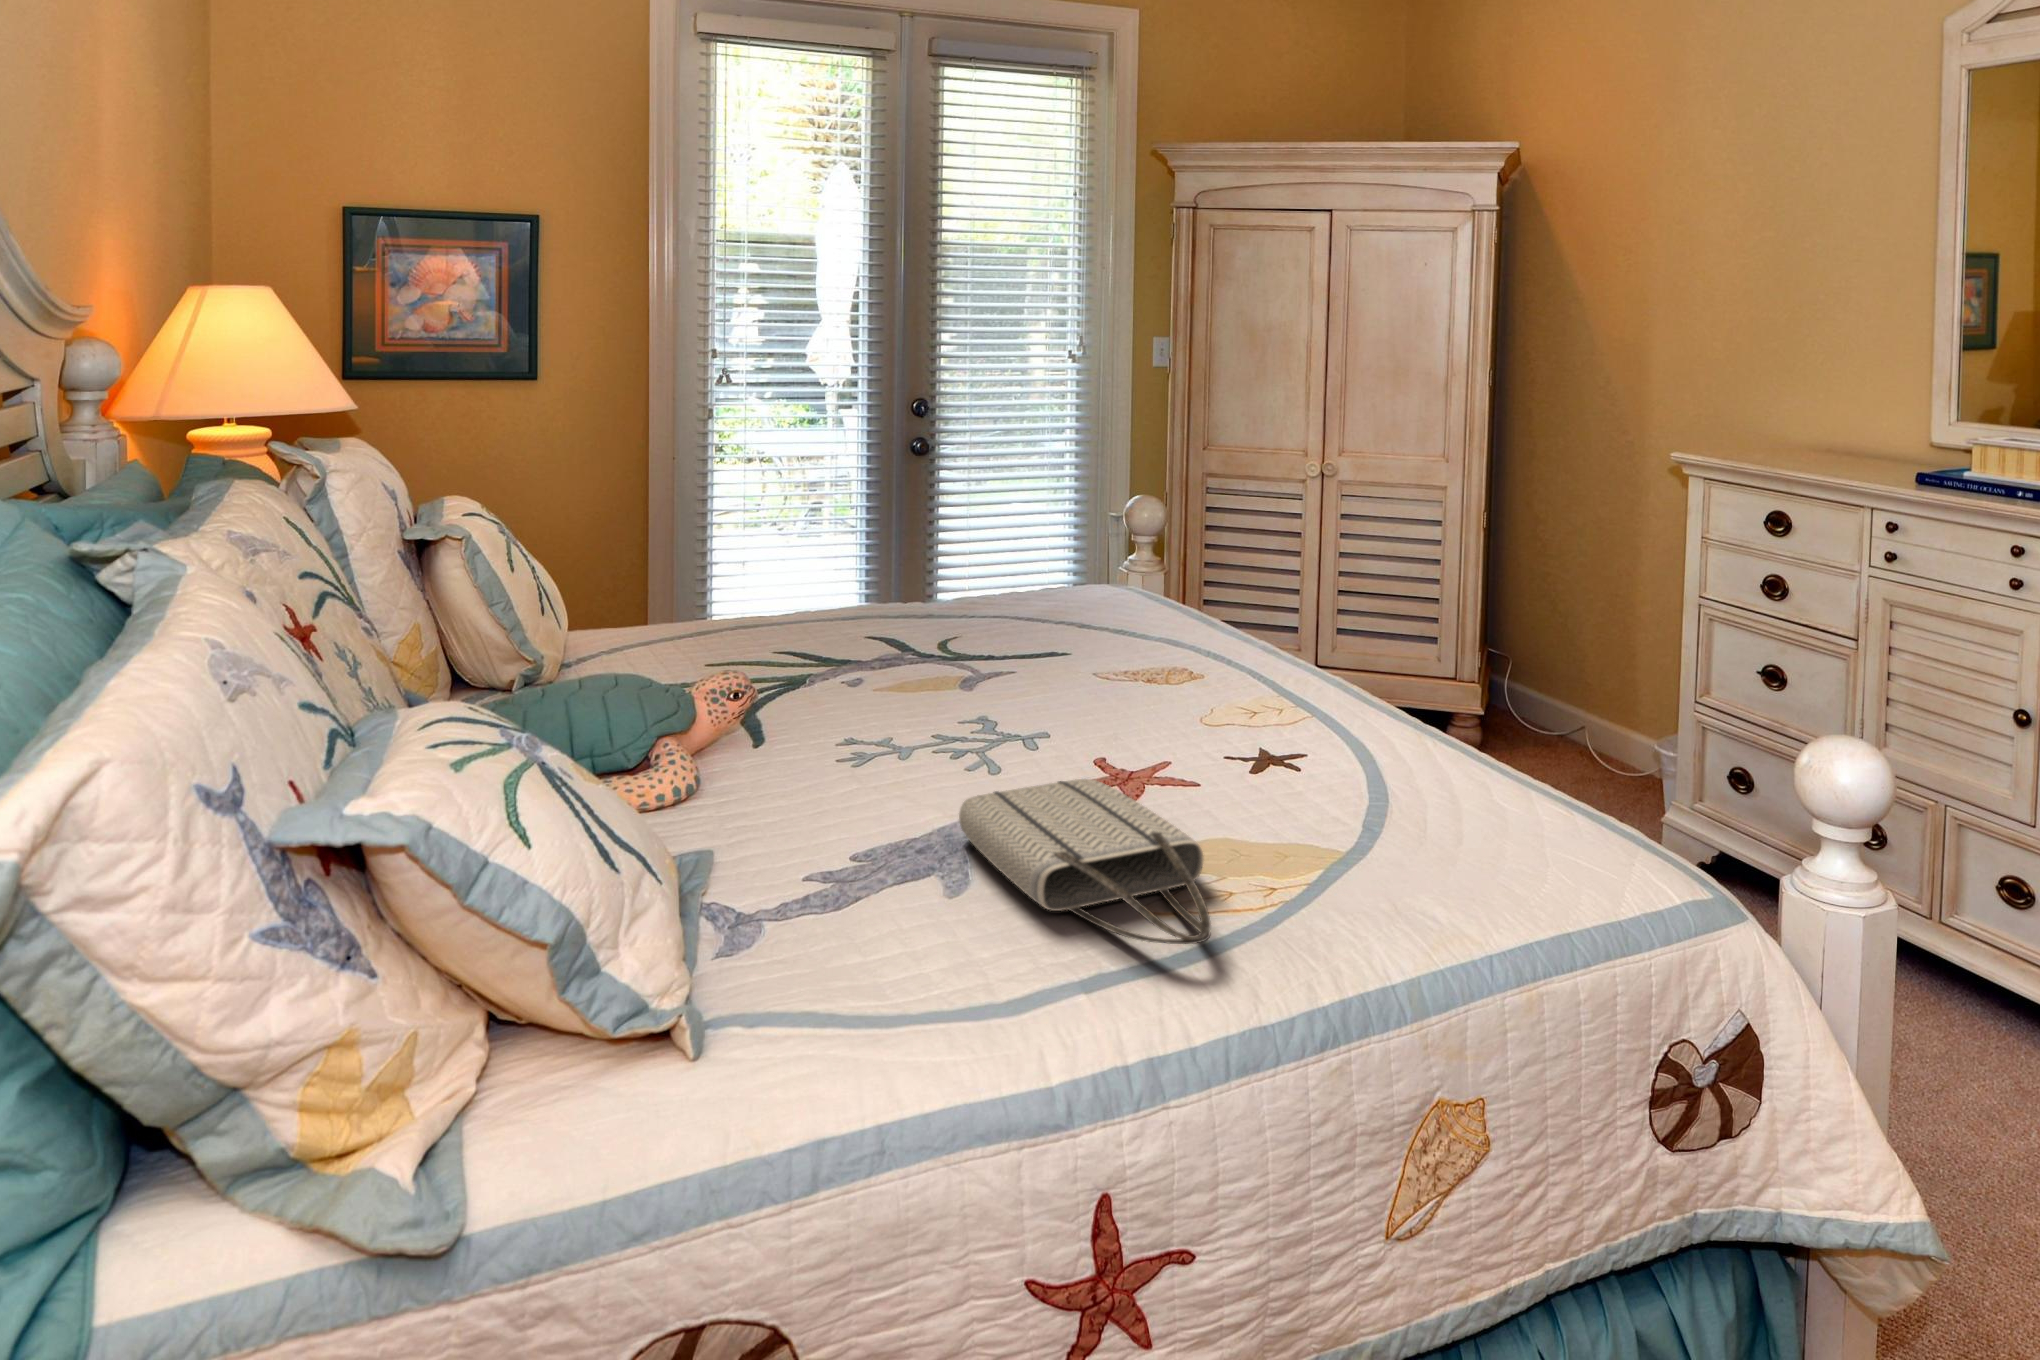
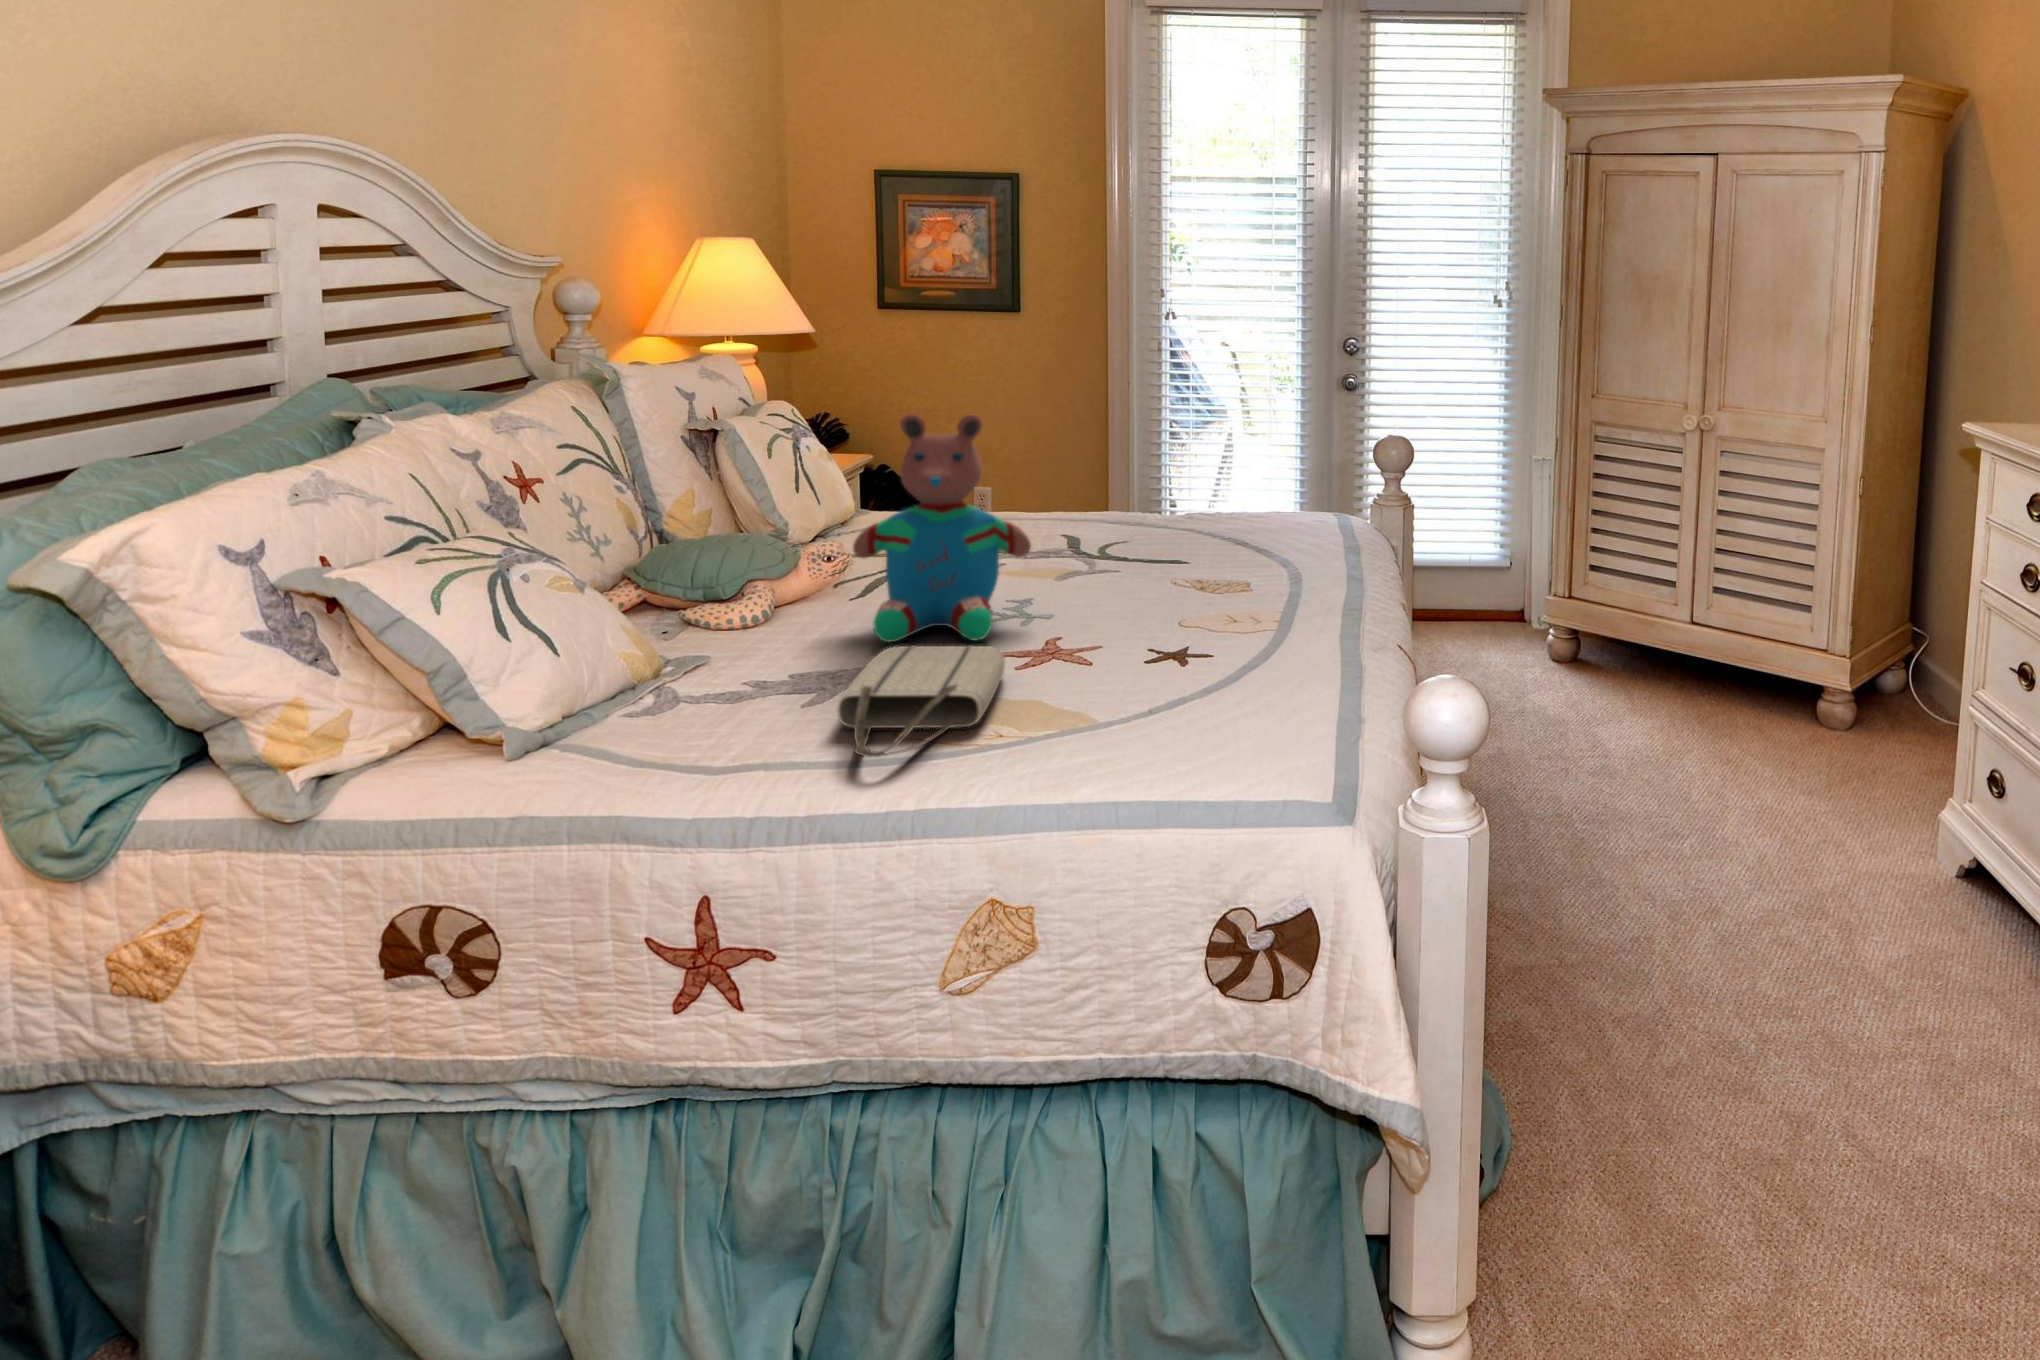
teddy bear: none [787,493,1008,795] -> present [853,414,1031,642]

